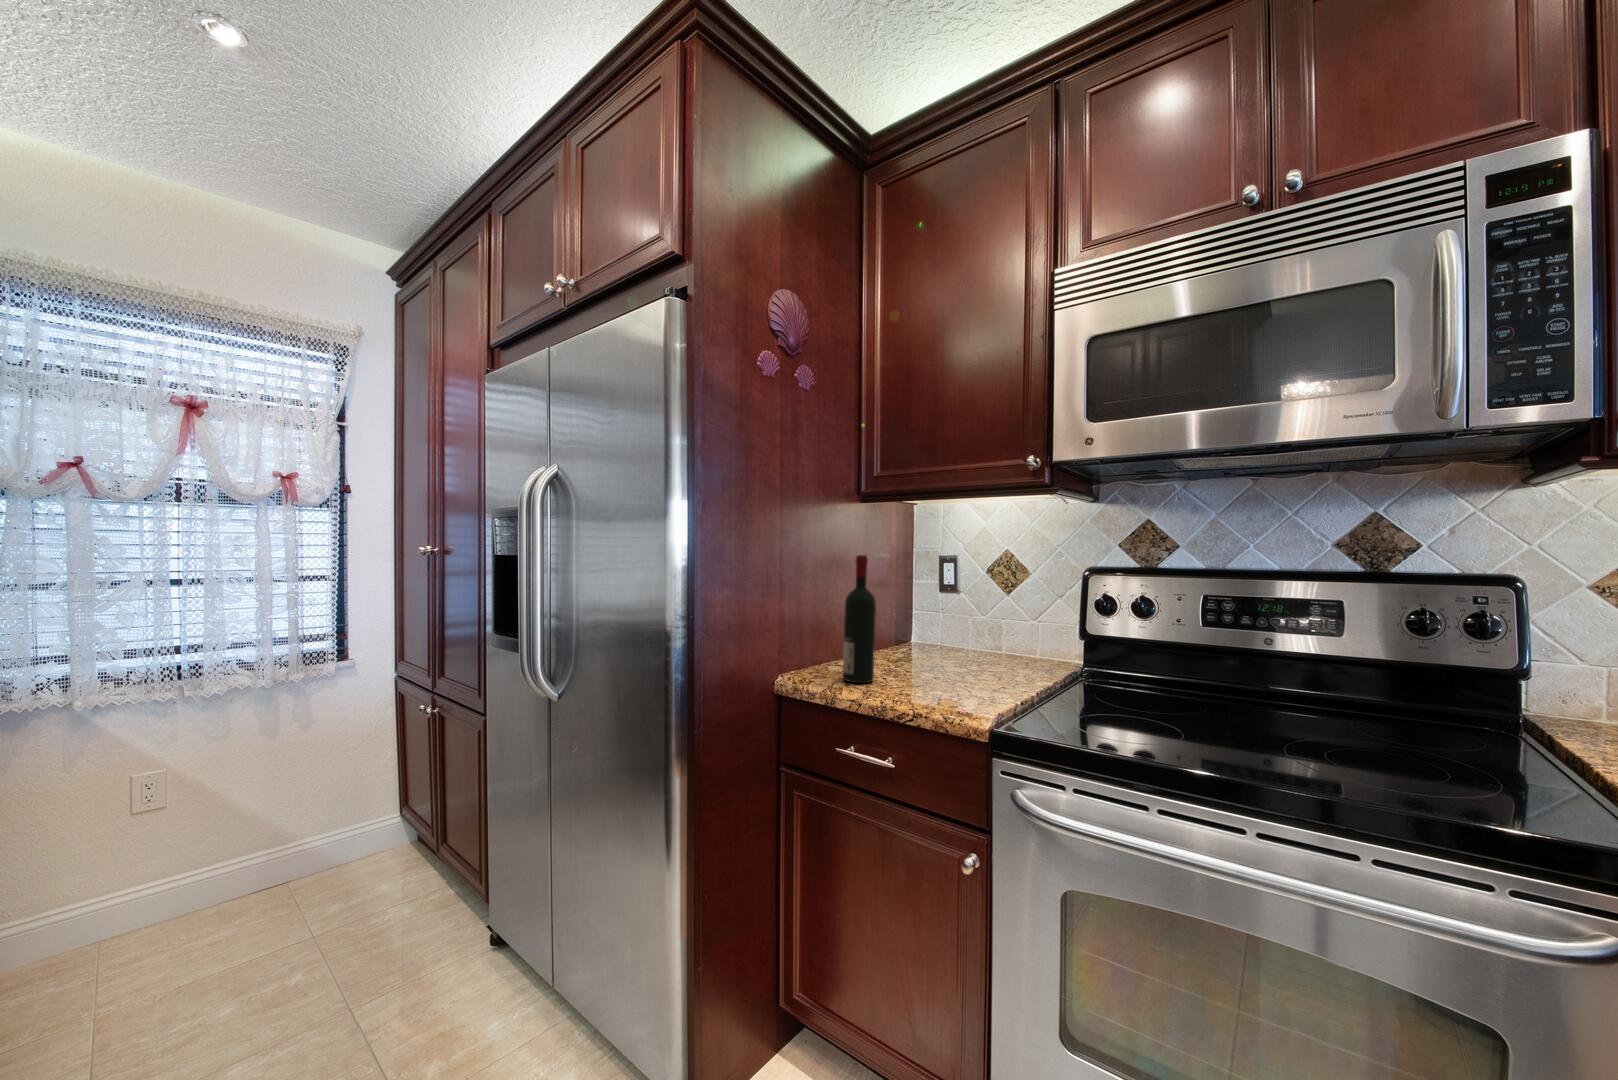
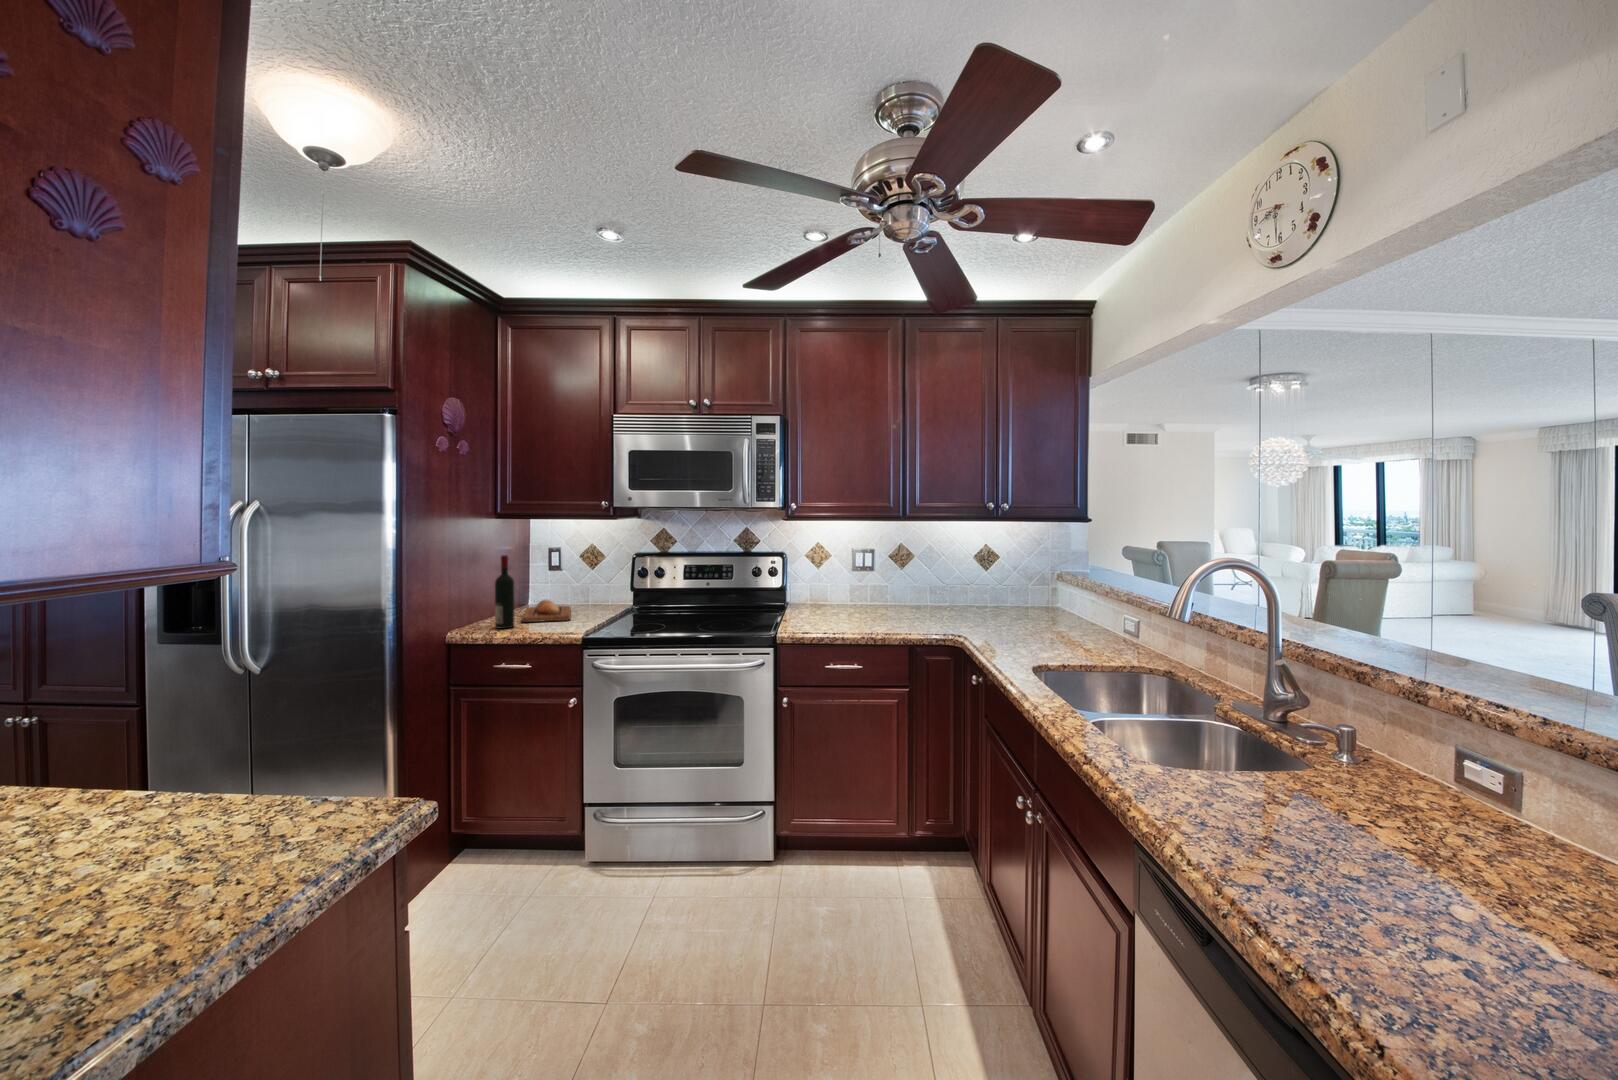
bread loaf: none [888,637,971,681] -> present [521,600,571,622]

